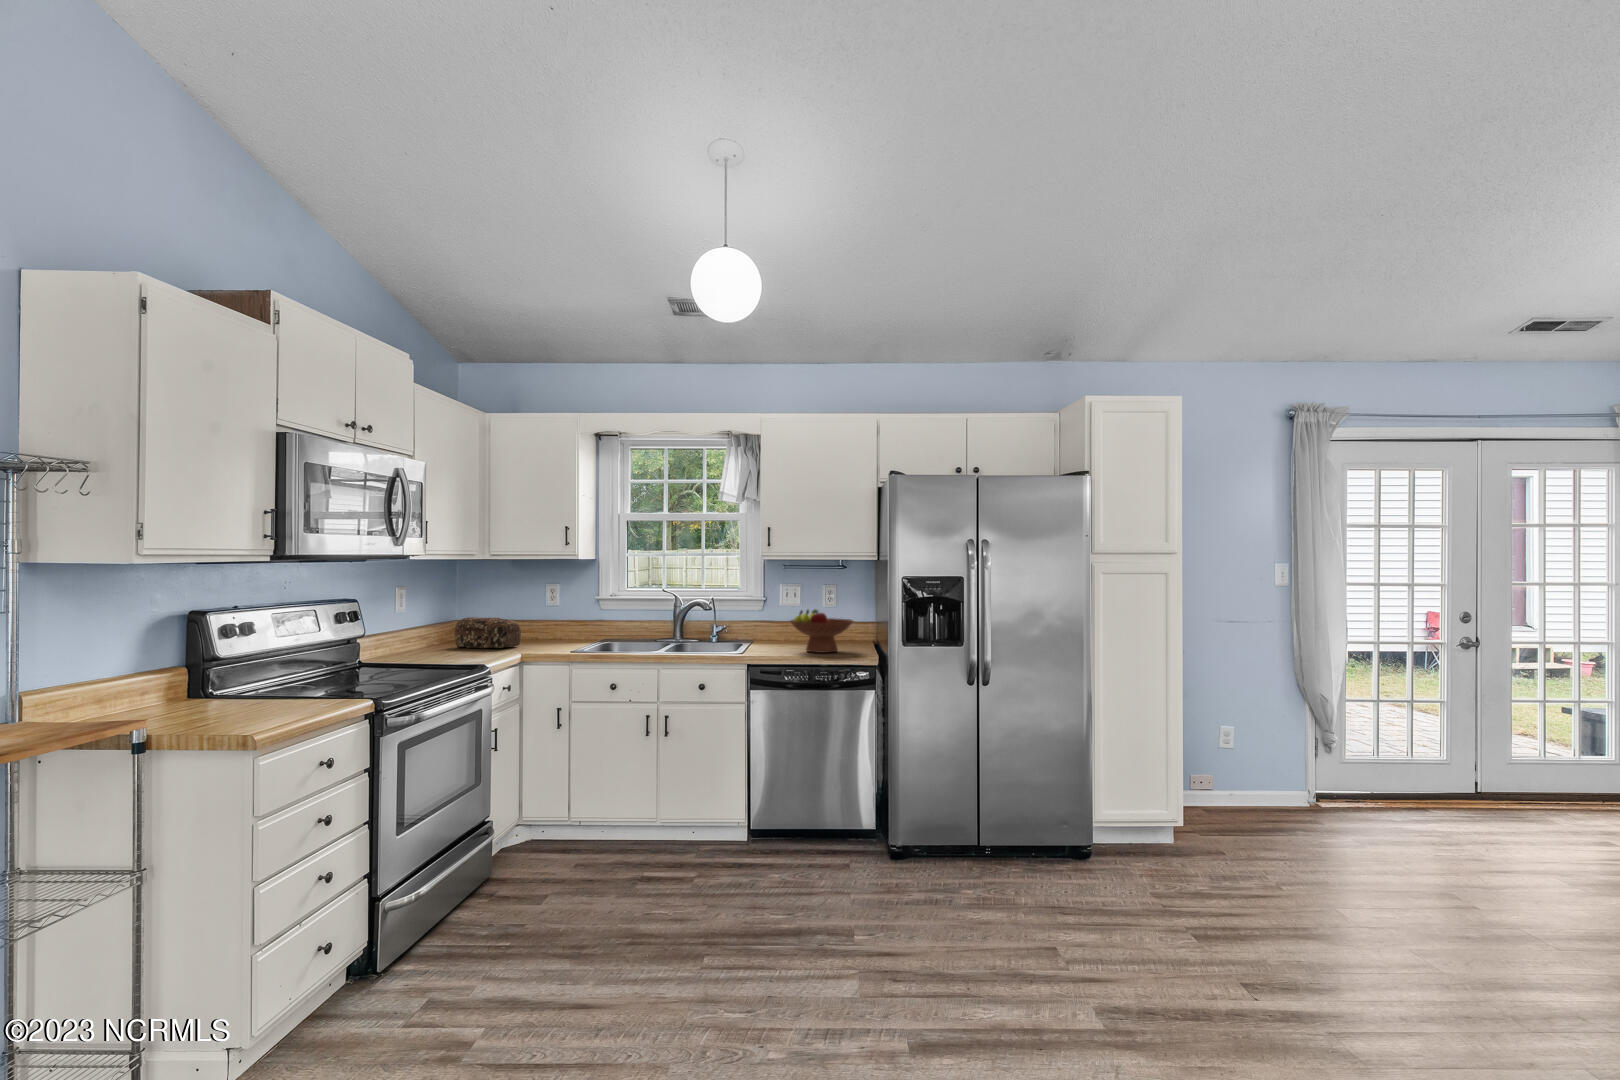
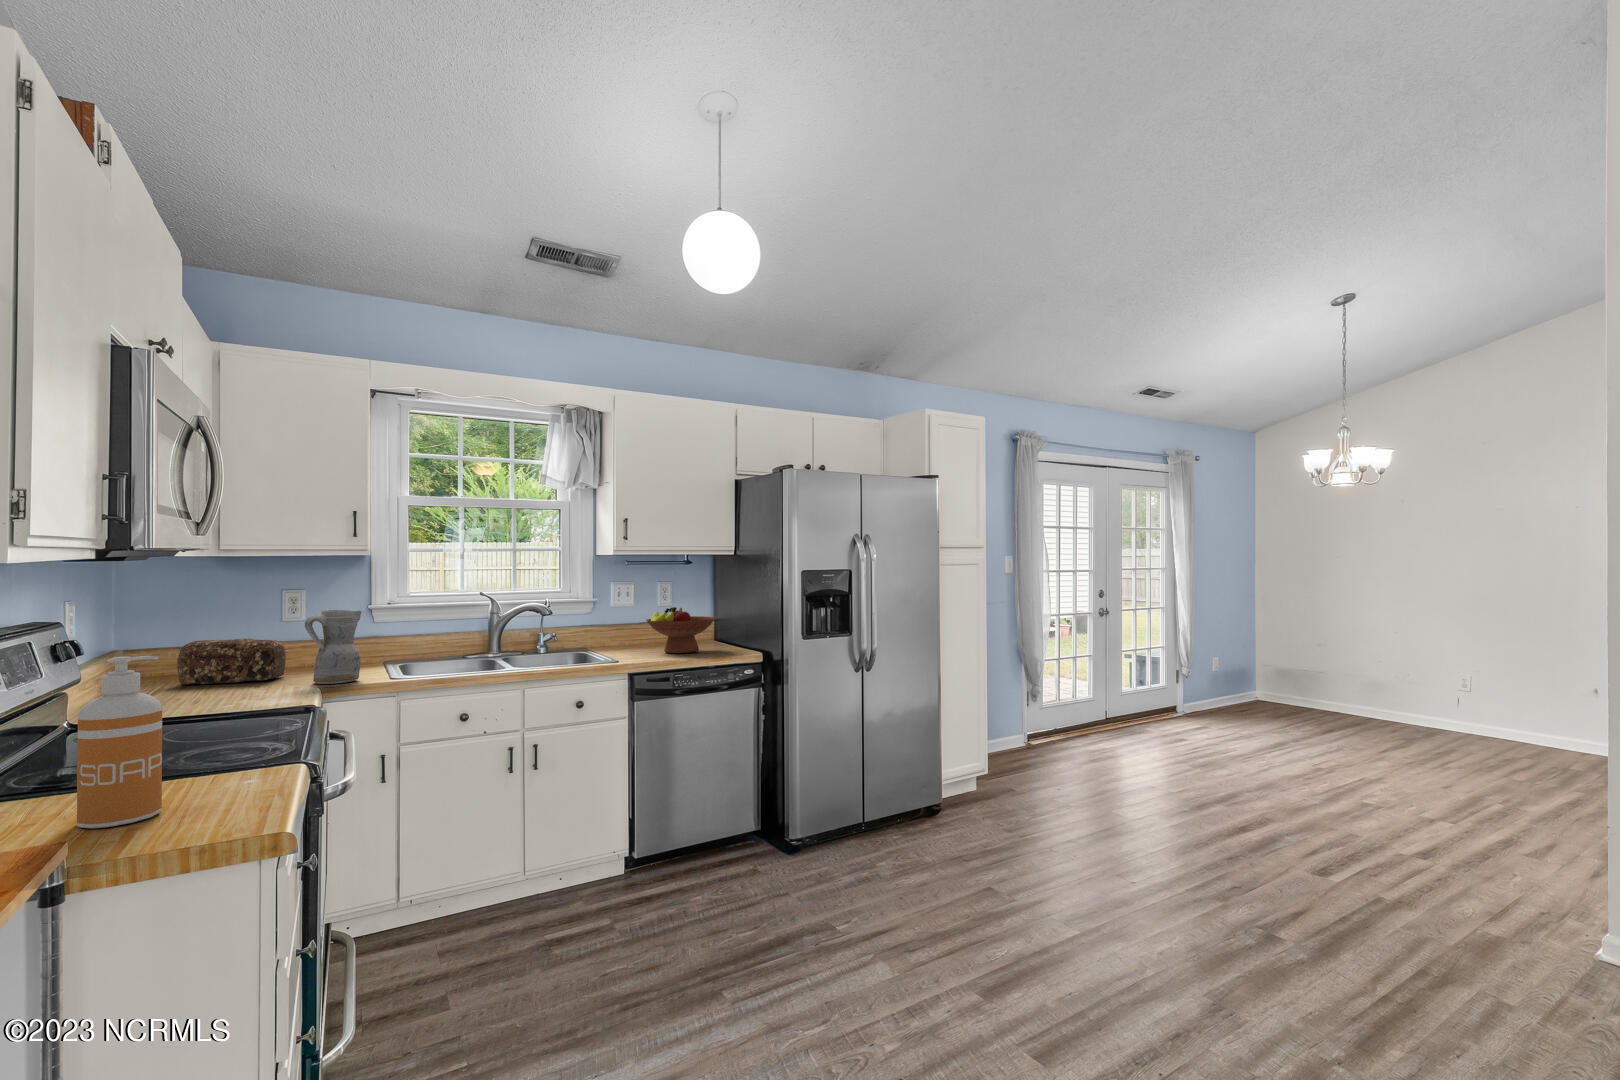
ceramic pitcher: none [511,600,550,654] -> present [305,610,362,684]
soap dispenser: none [223,625,266,717] -> present [77,656,162,828]

